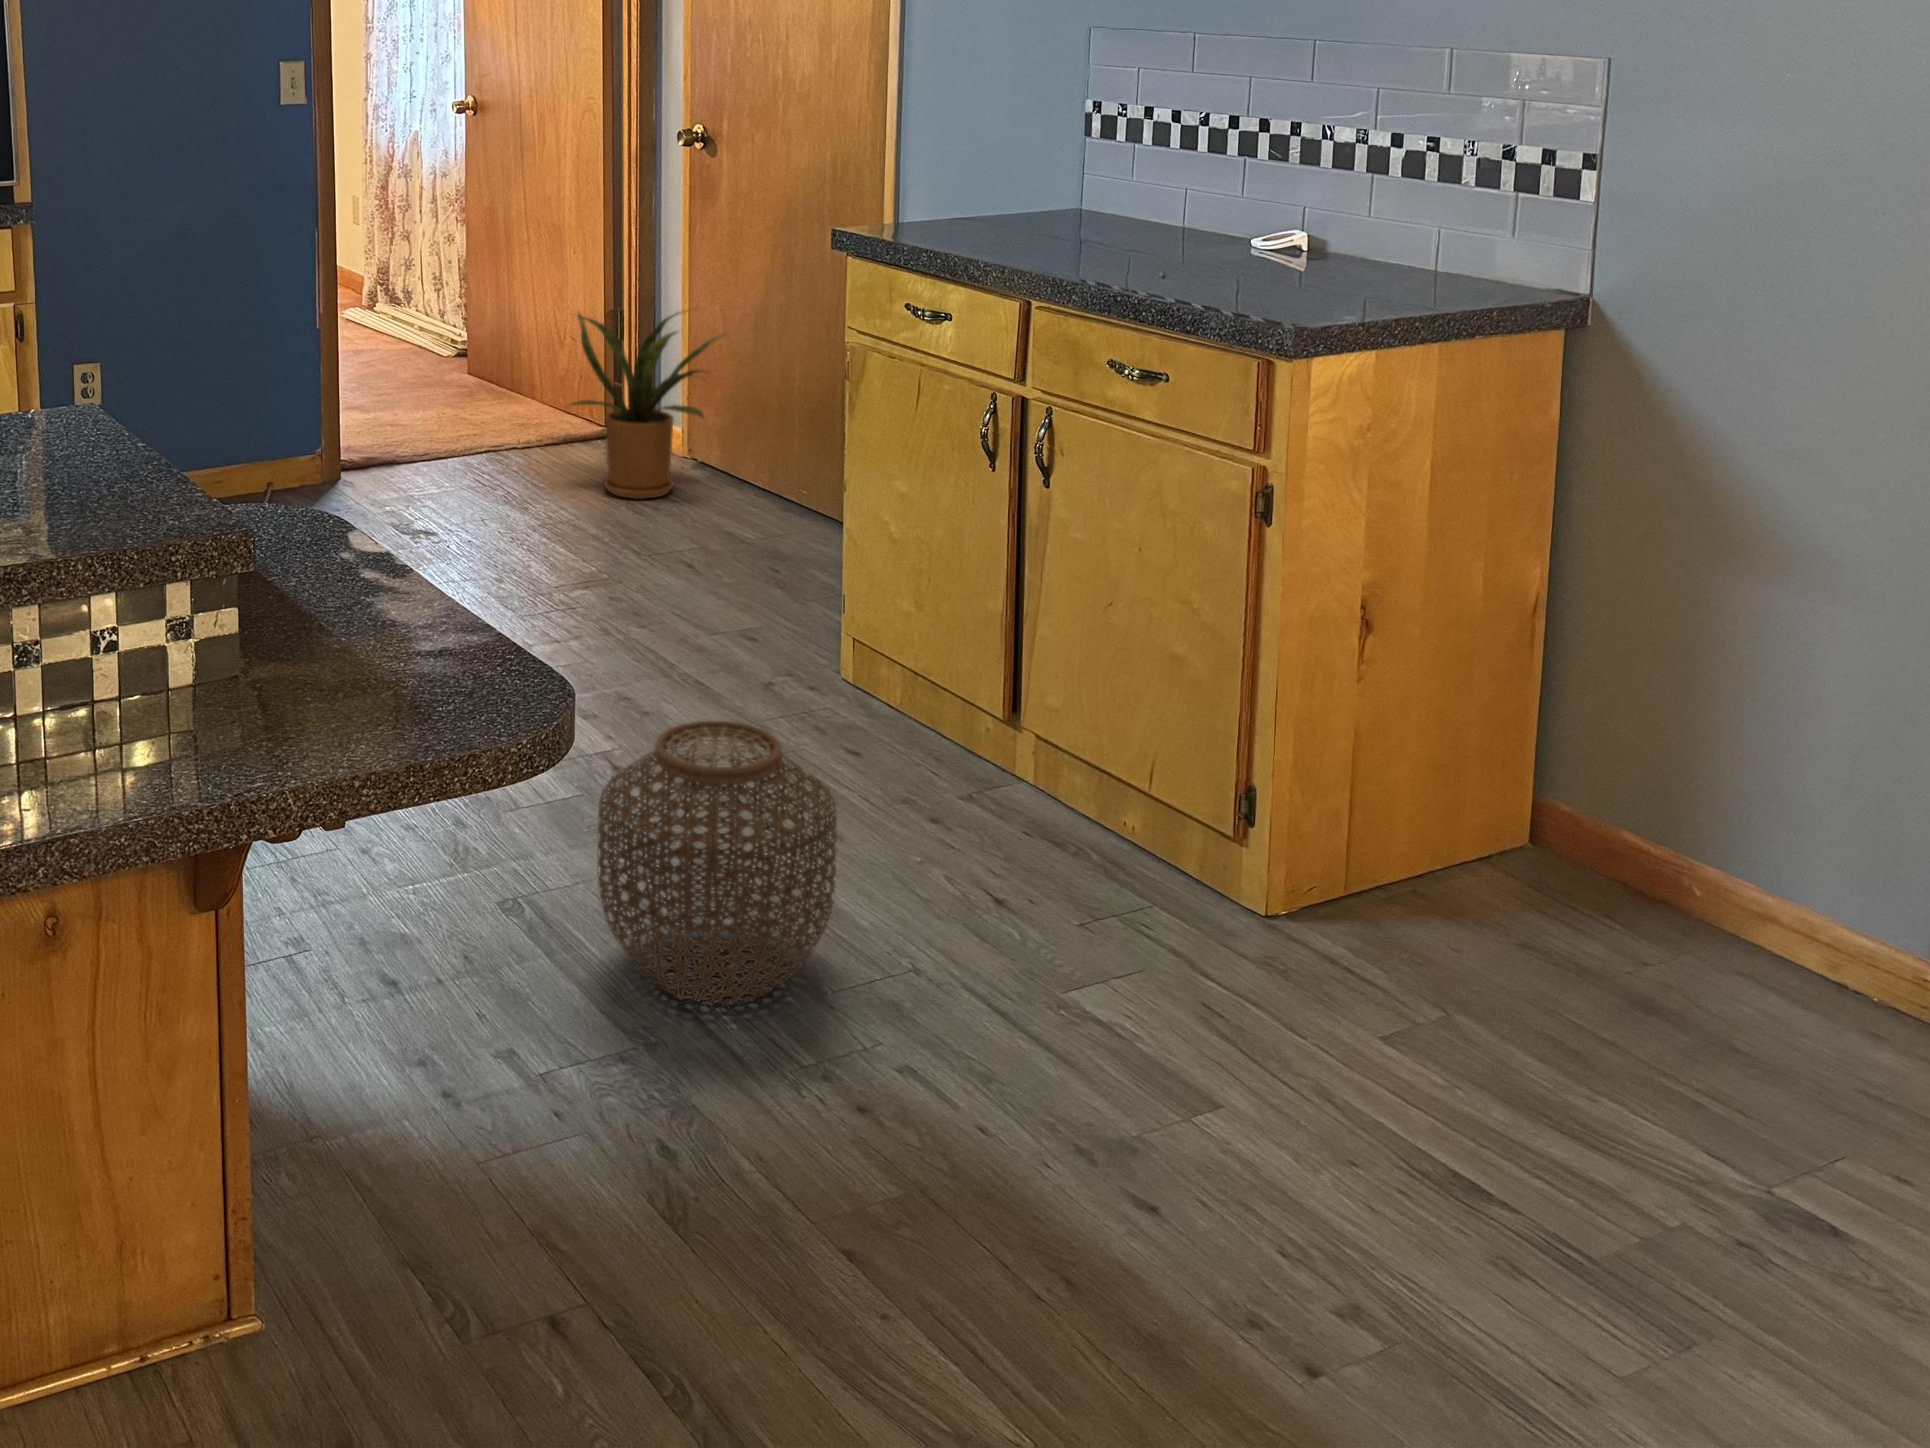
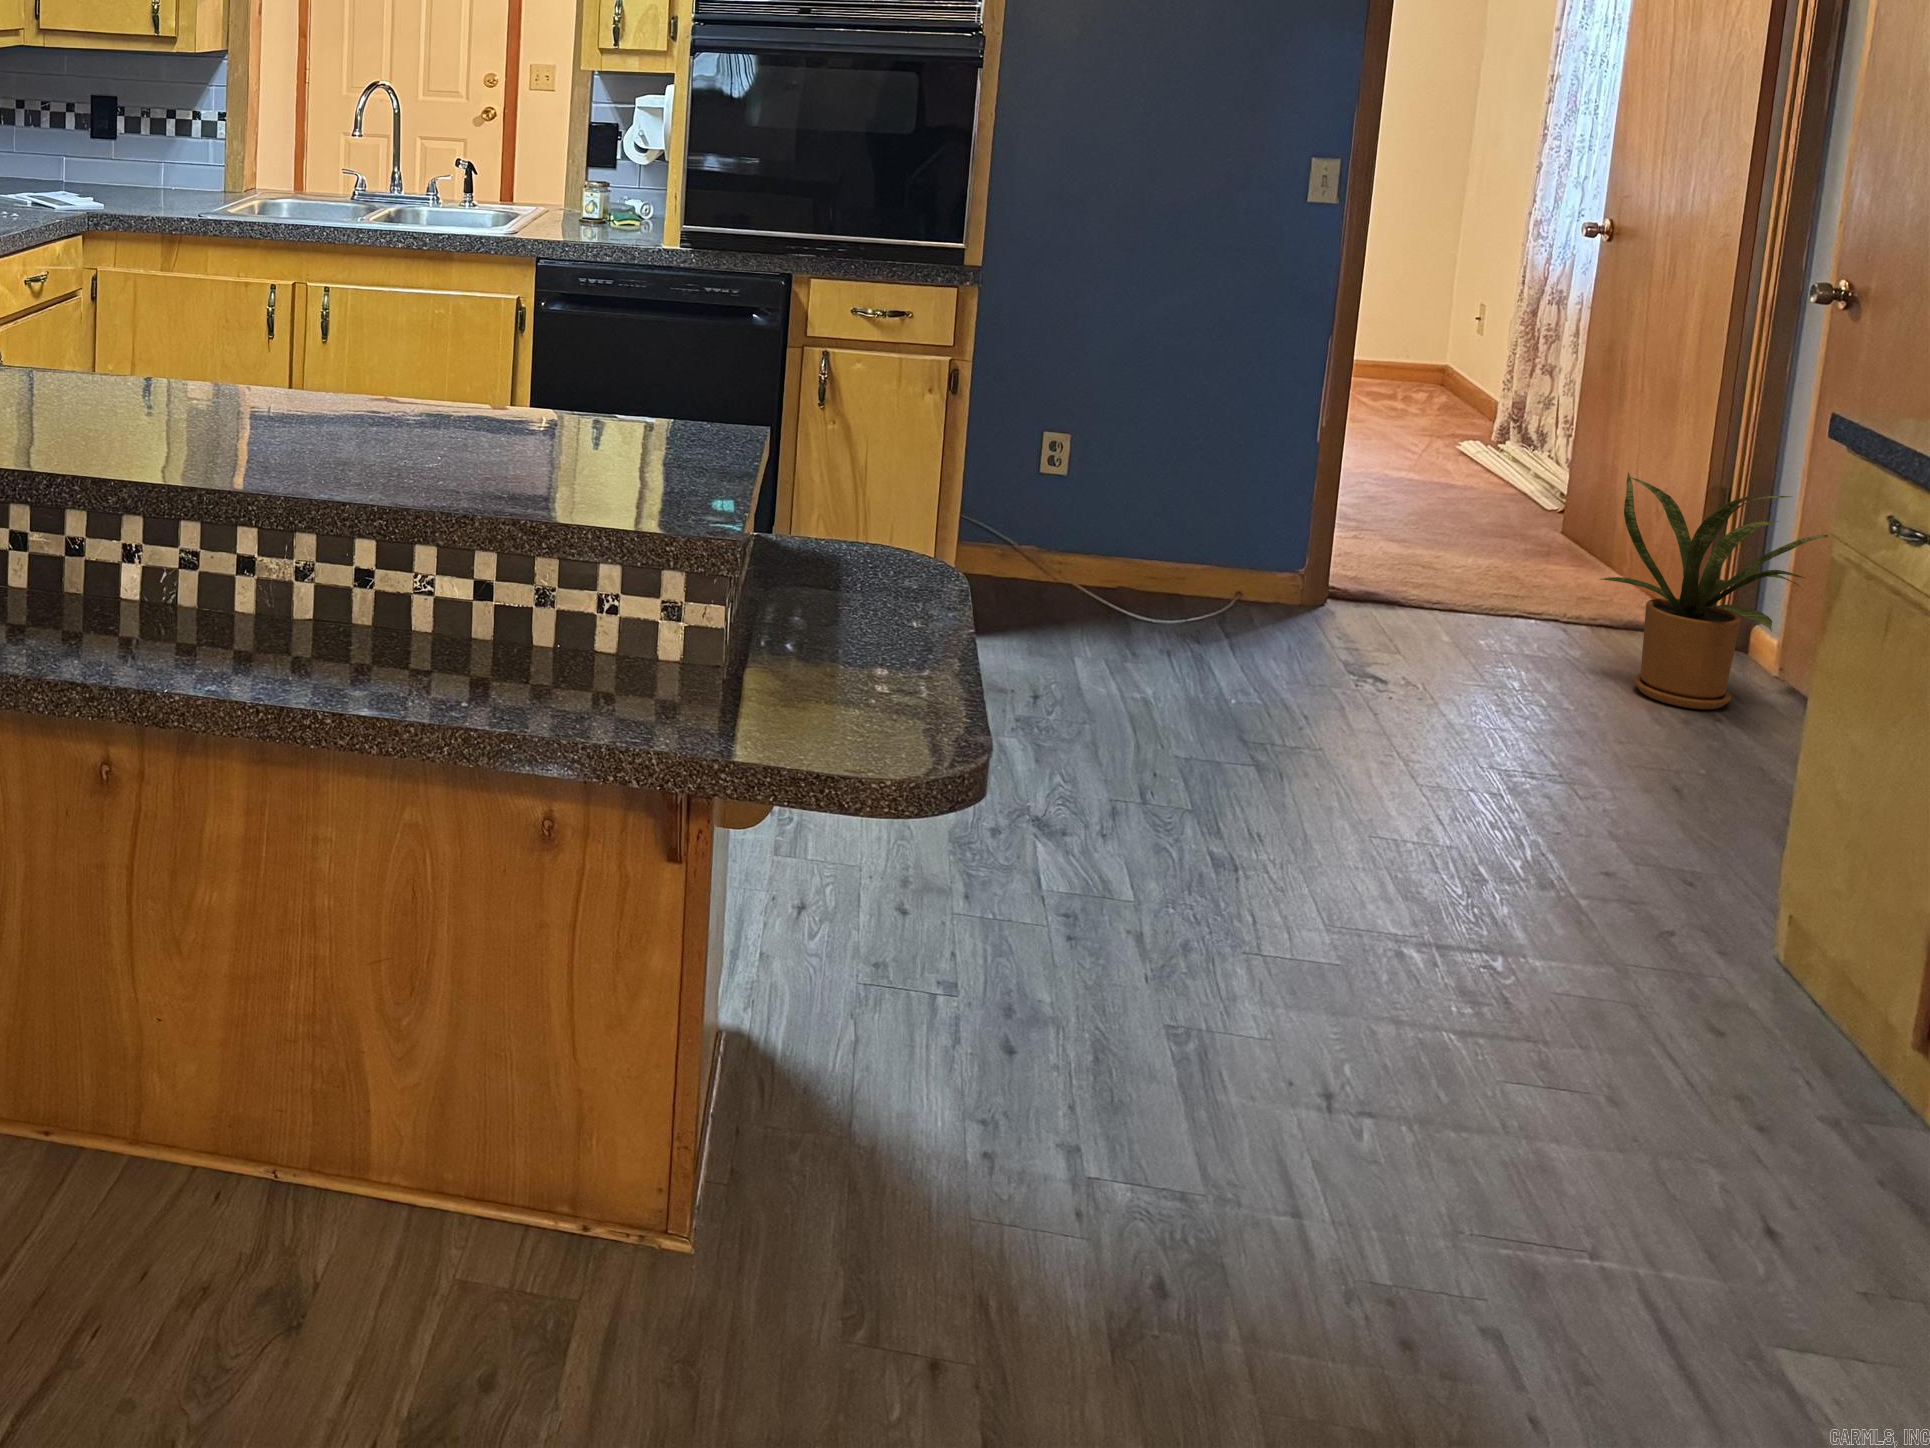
woven basket: present [598,721,837,1003] -> none [1224,896,1524,1220]

